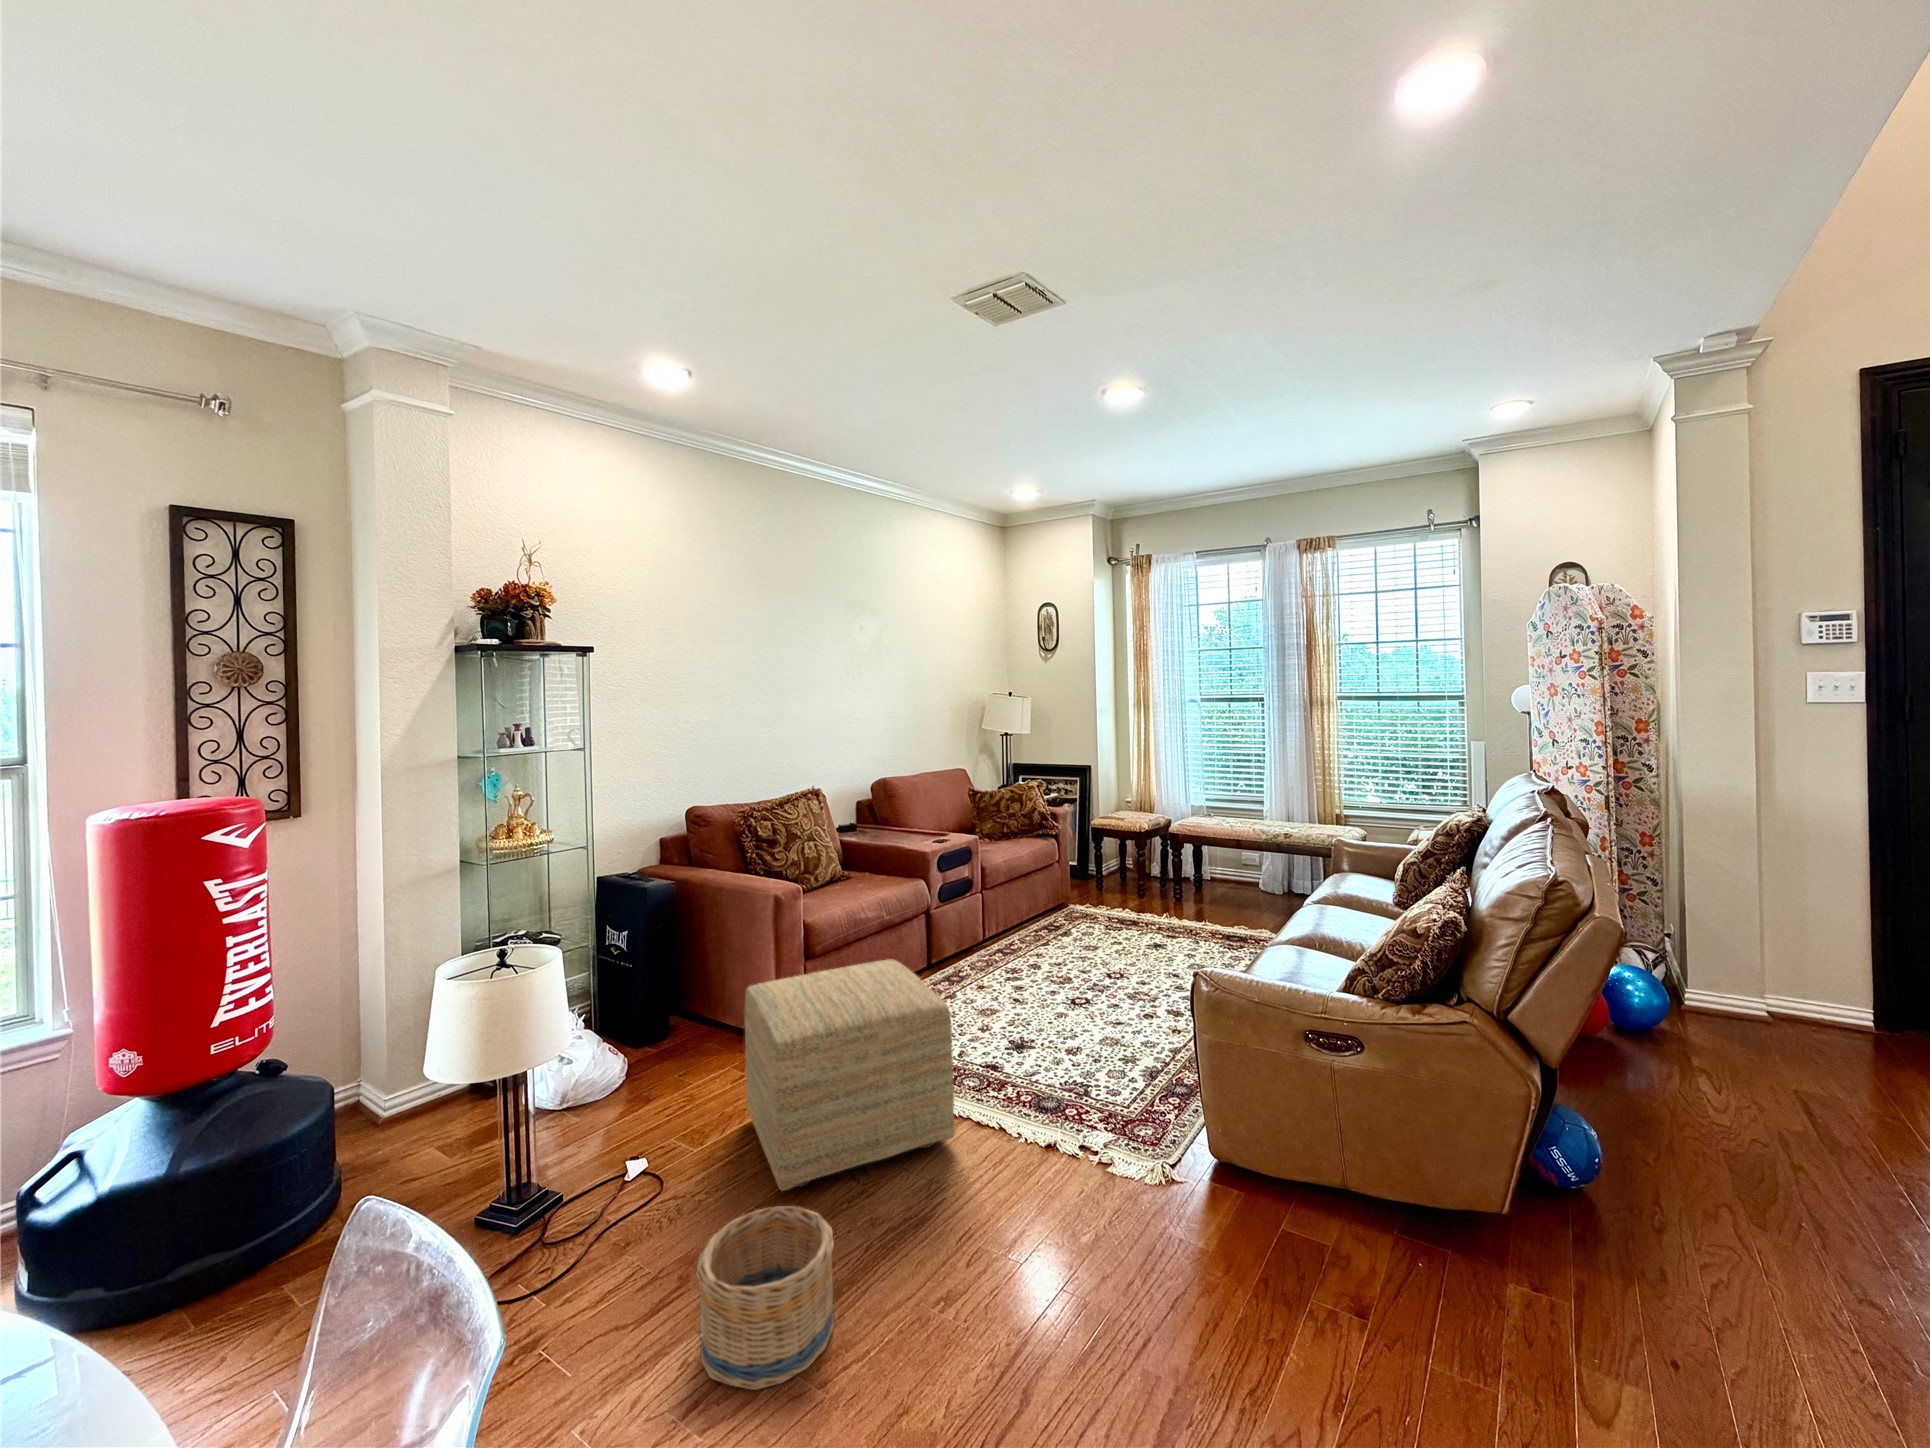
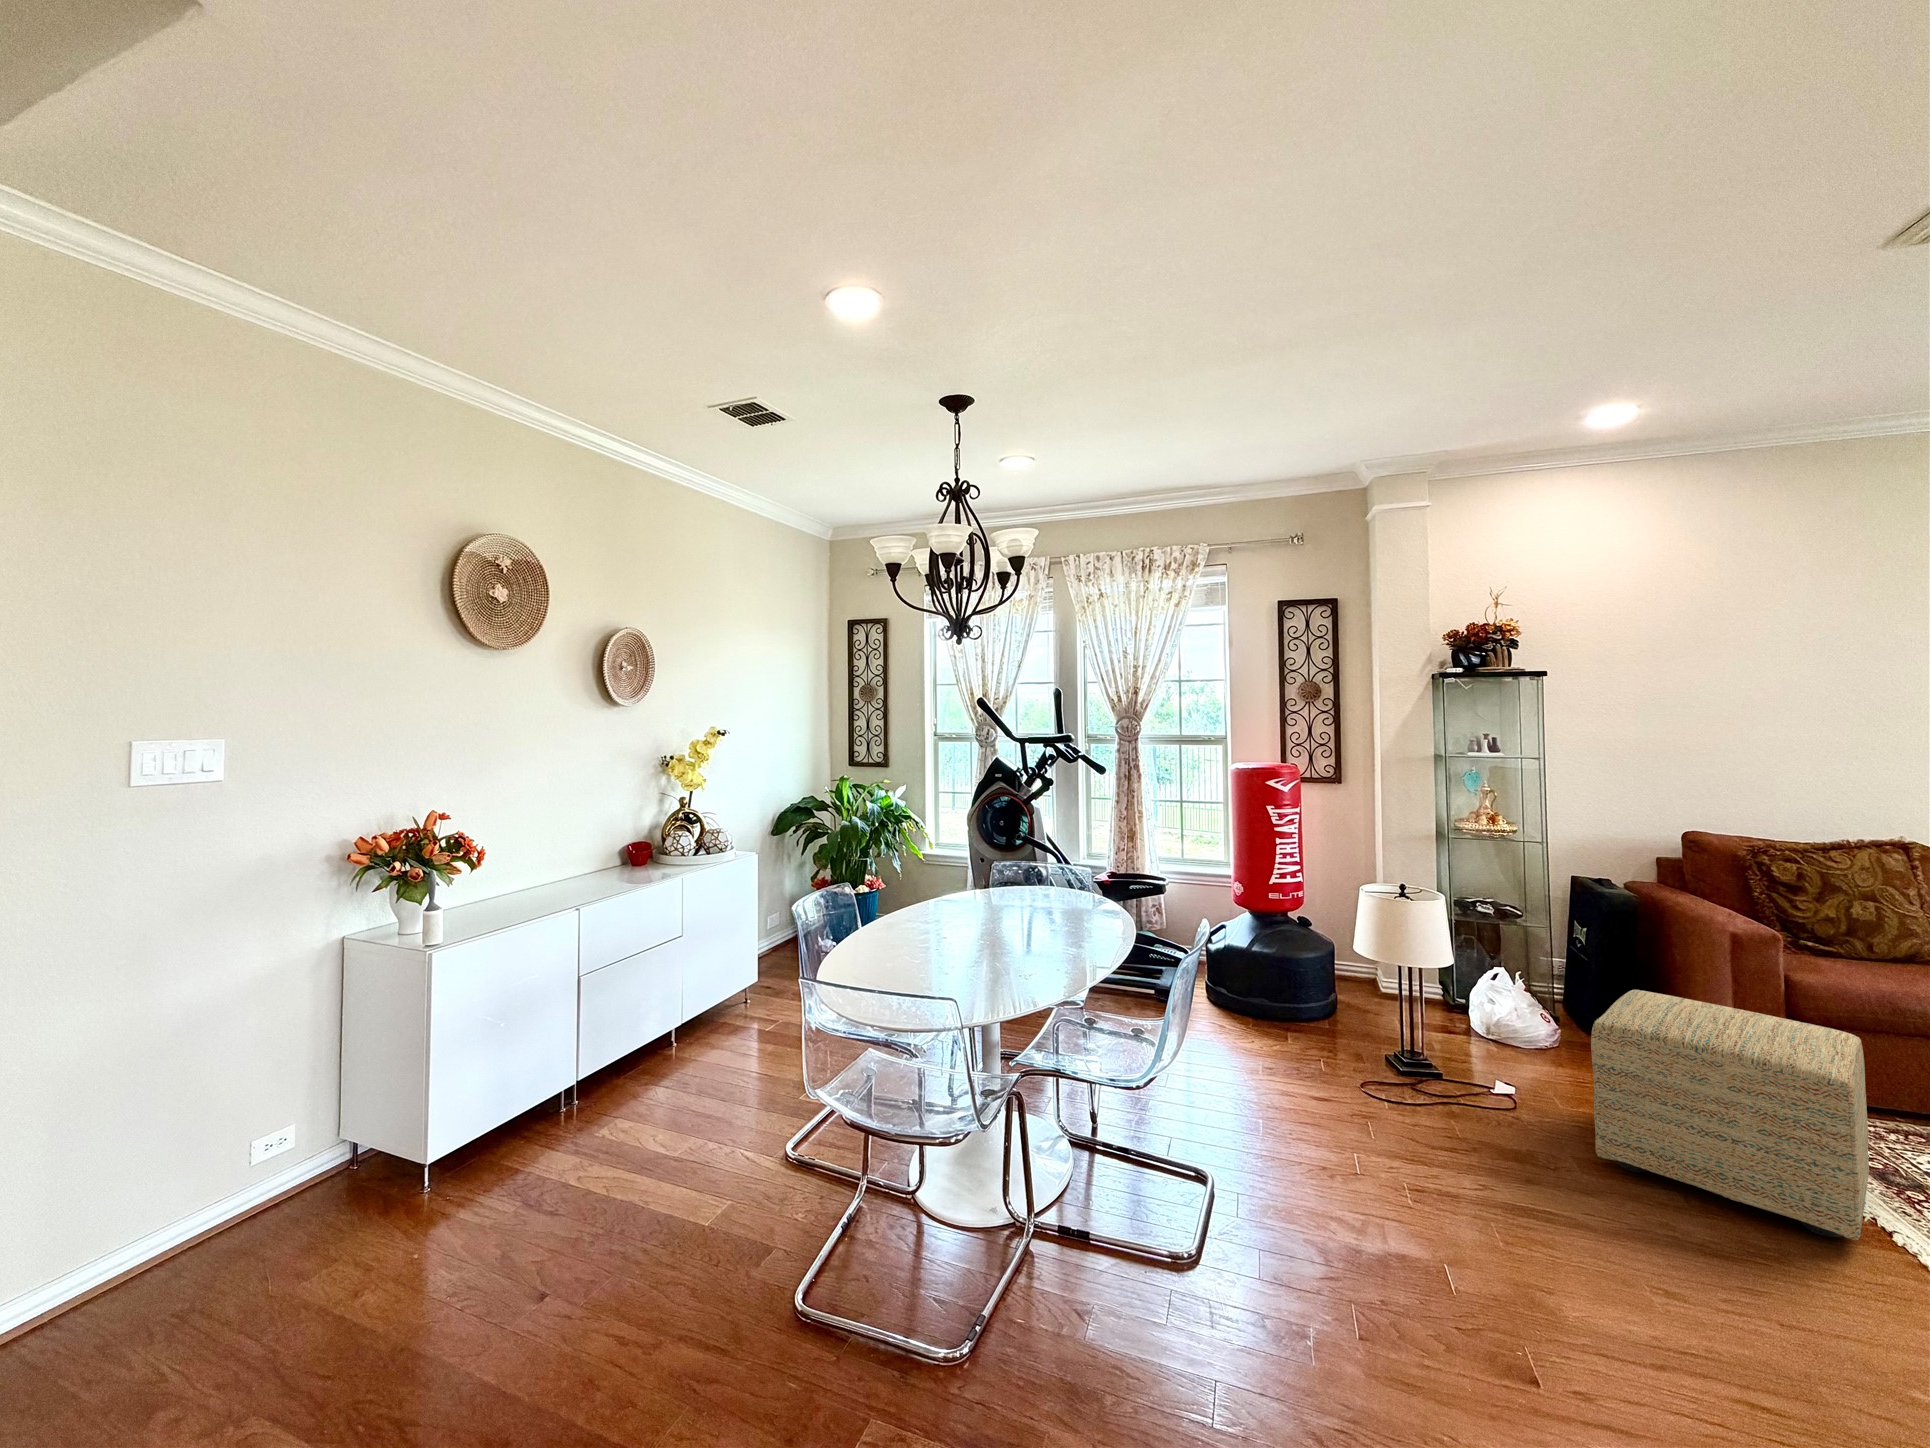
basket: present [696,1206,834,1390] -> none [1439,1108,1563,1235]

